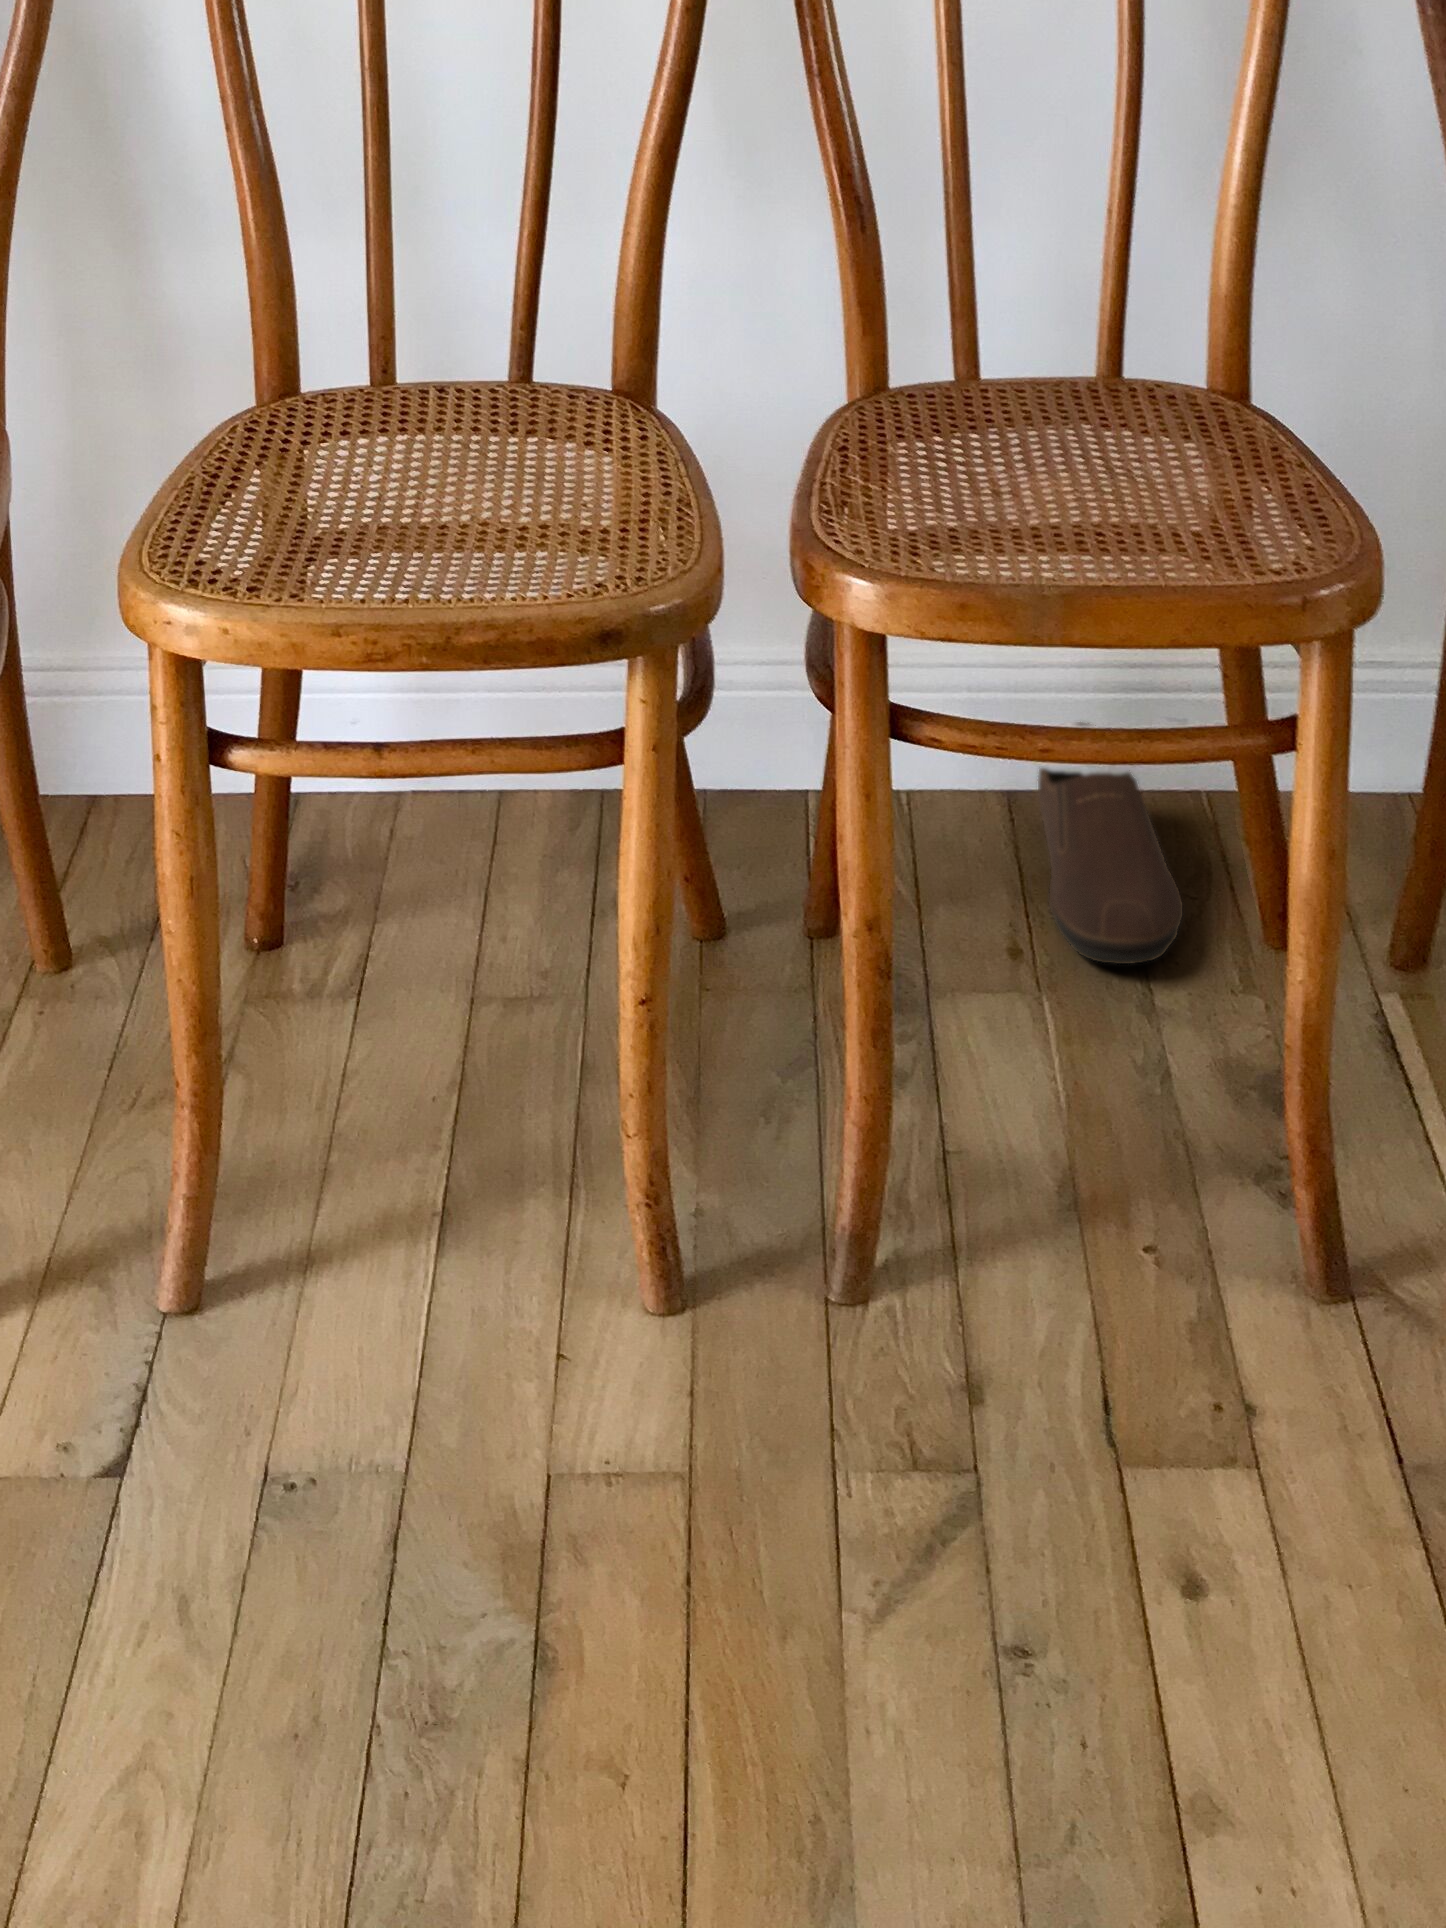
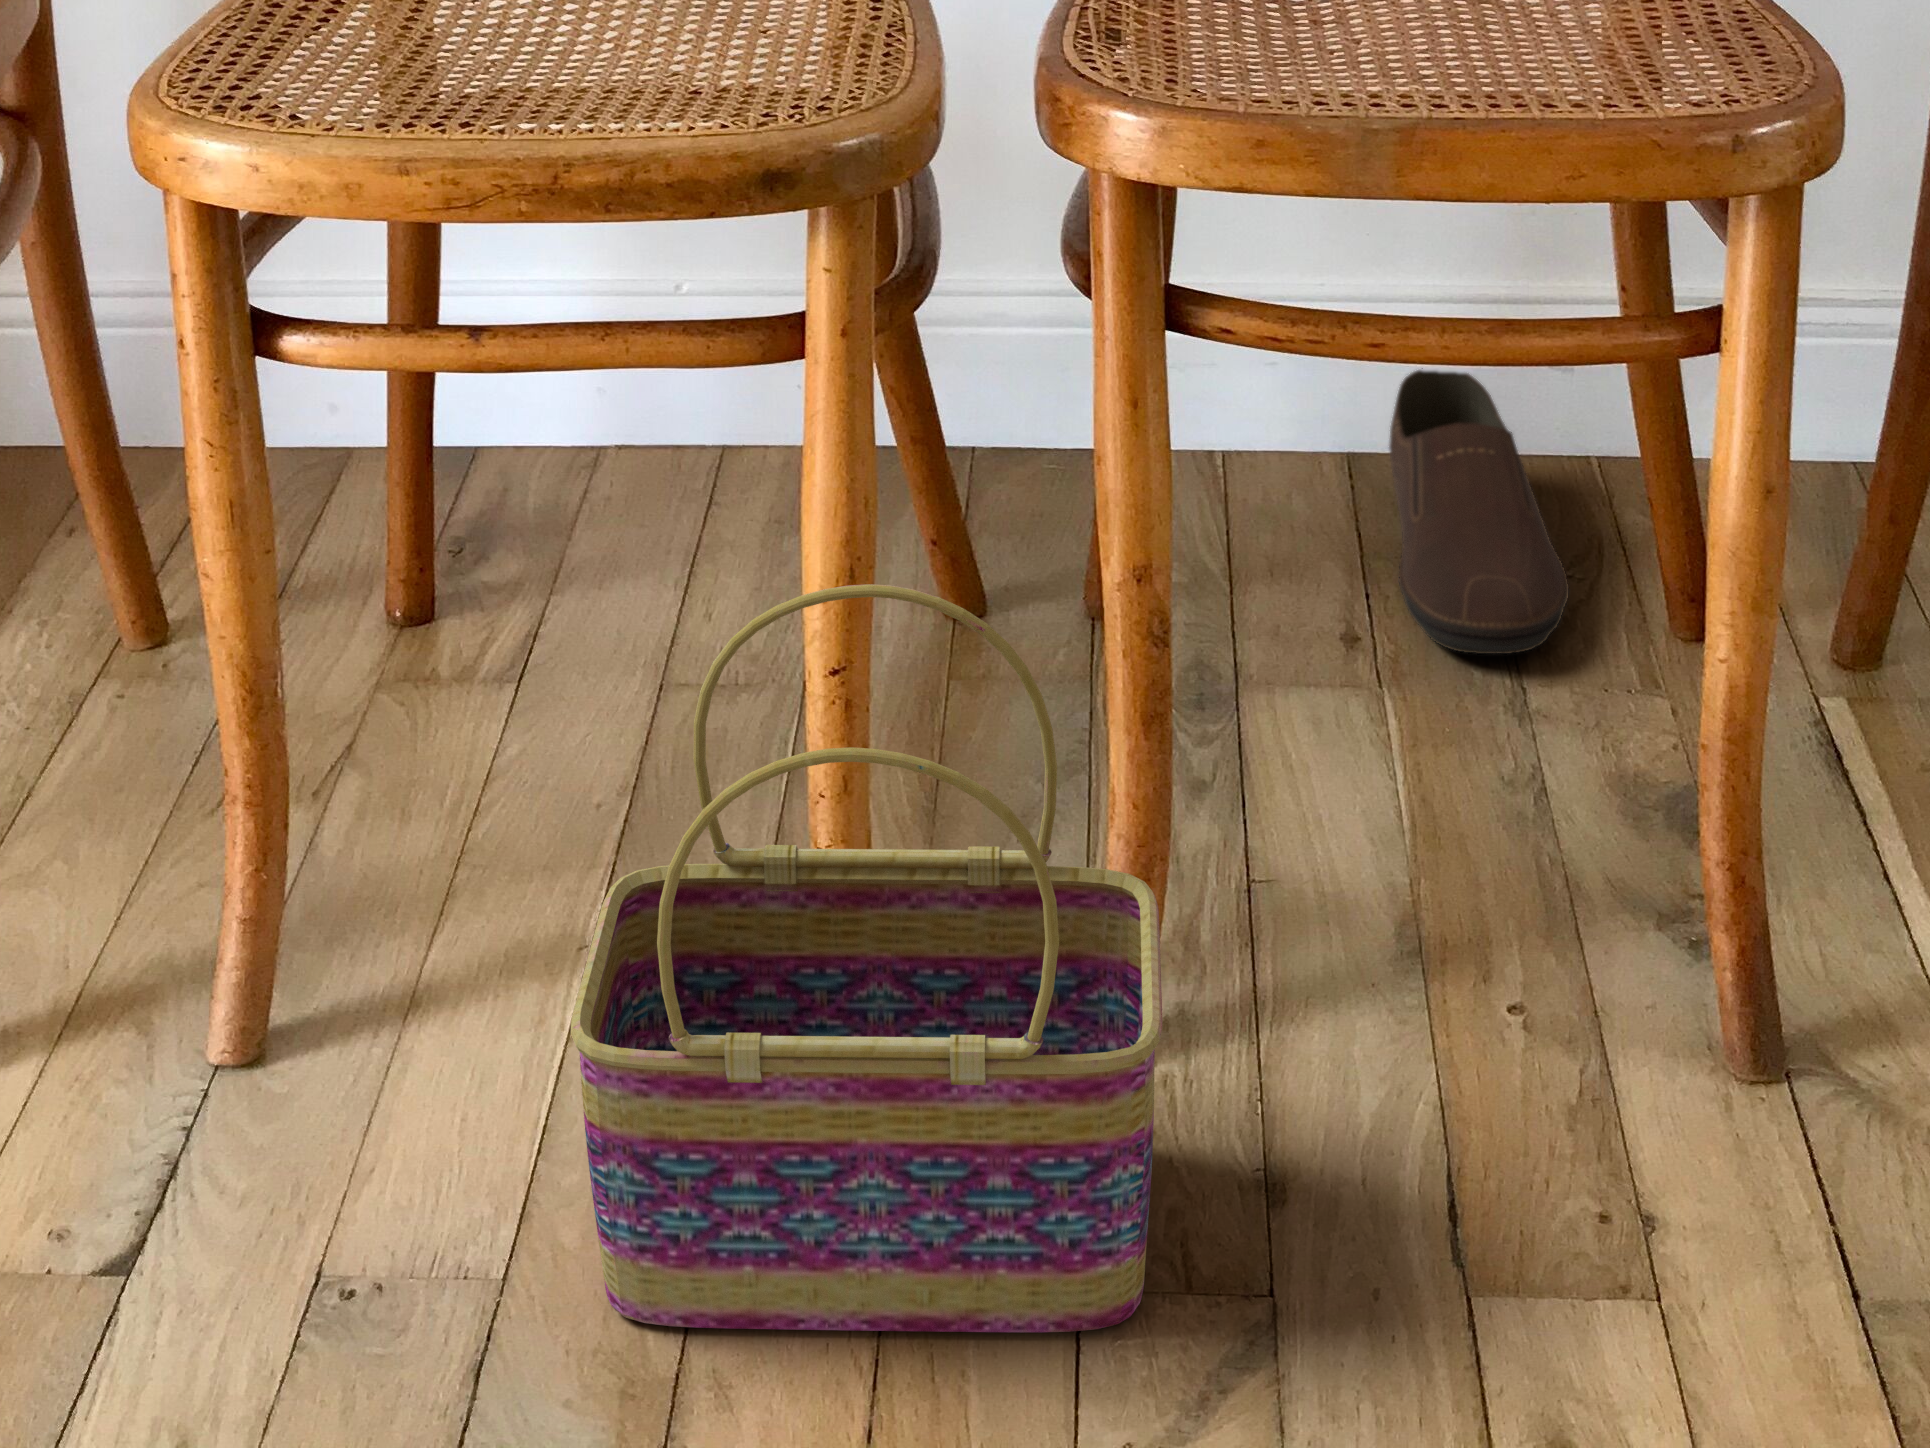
basket: none [467,936,899,1503] -> present [571,584,1162,1332]

